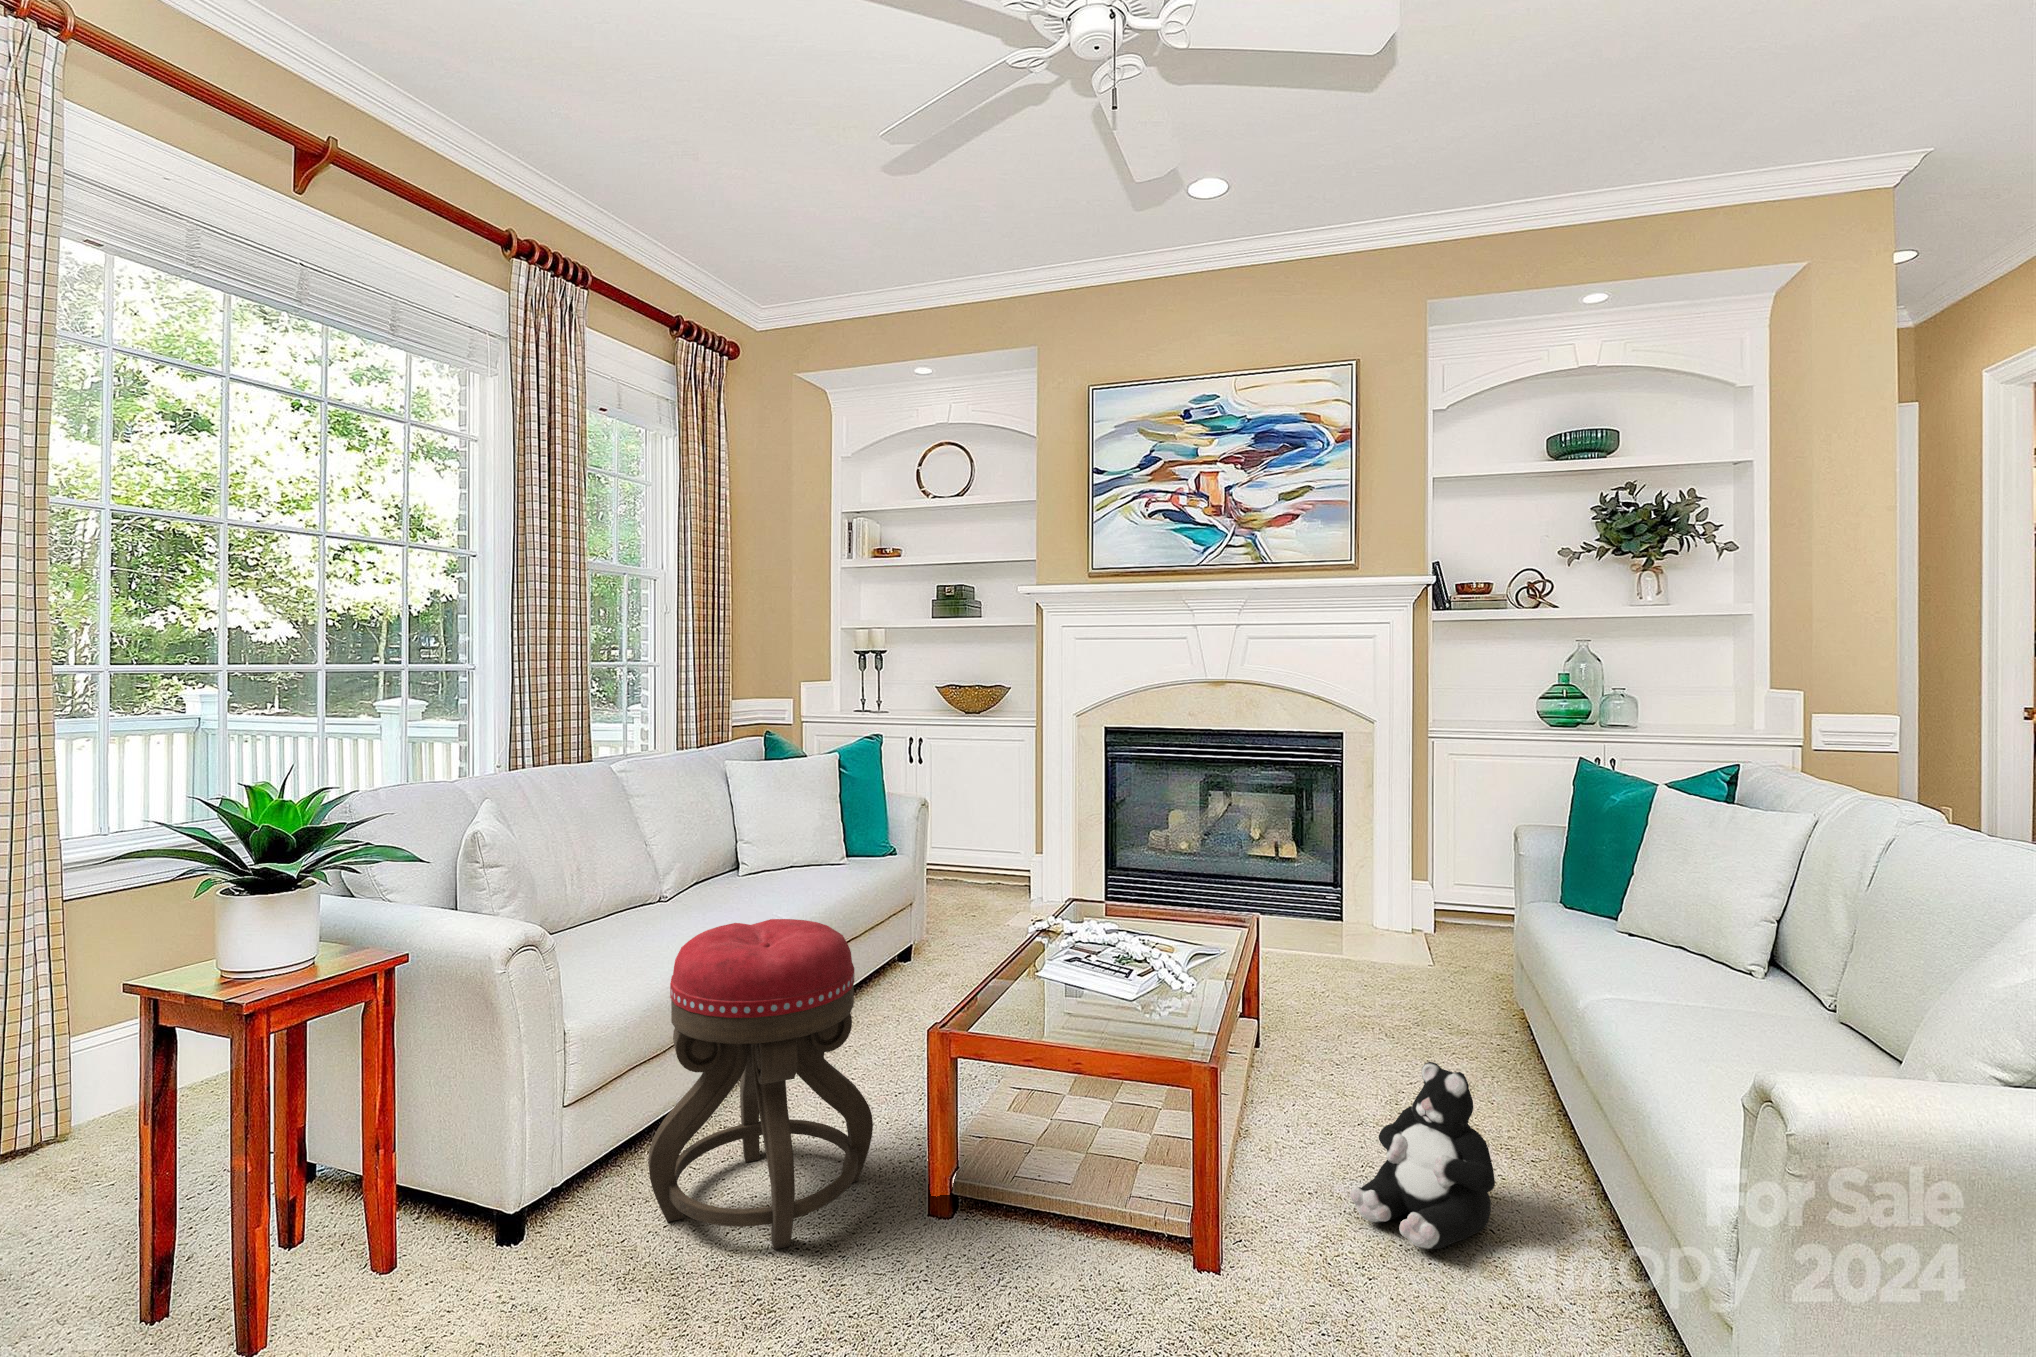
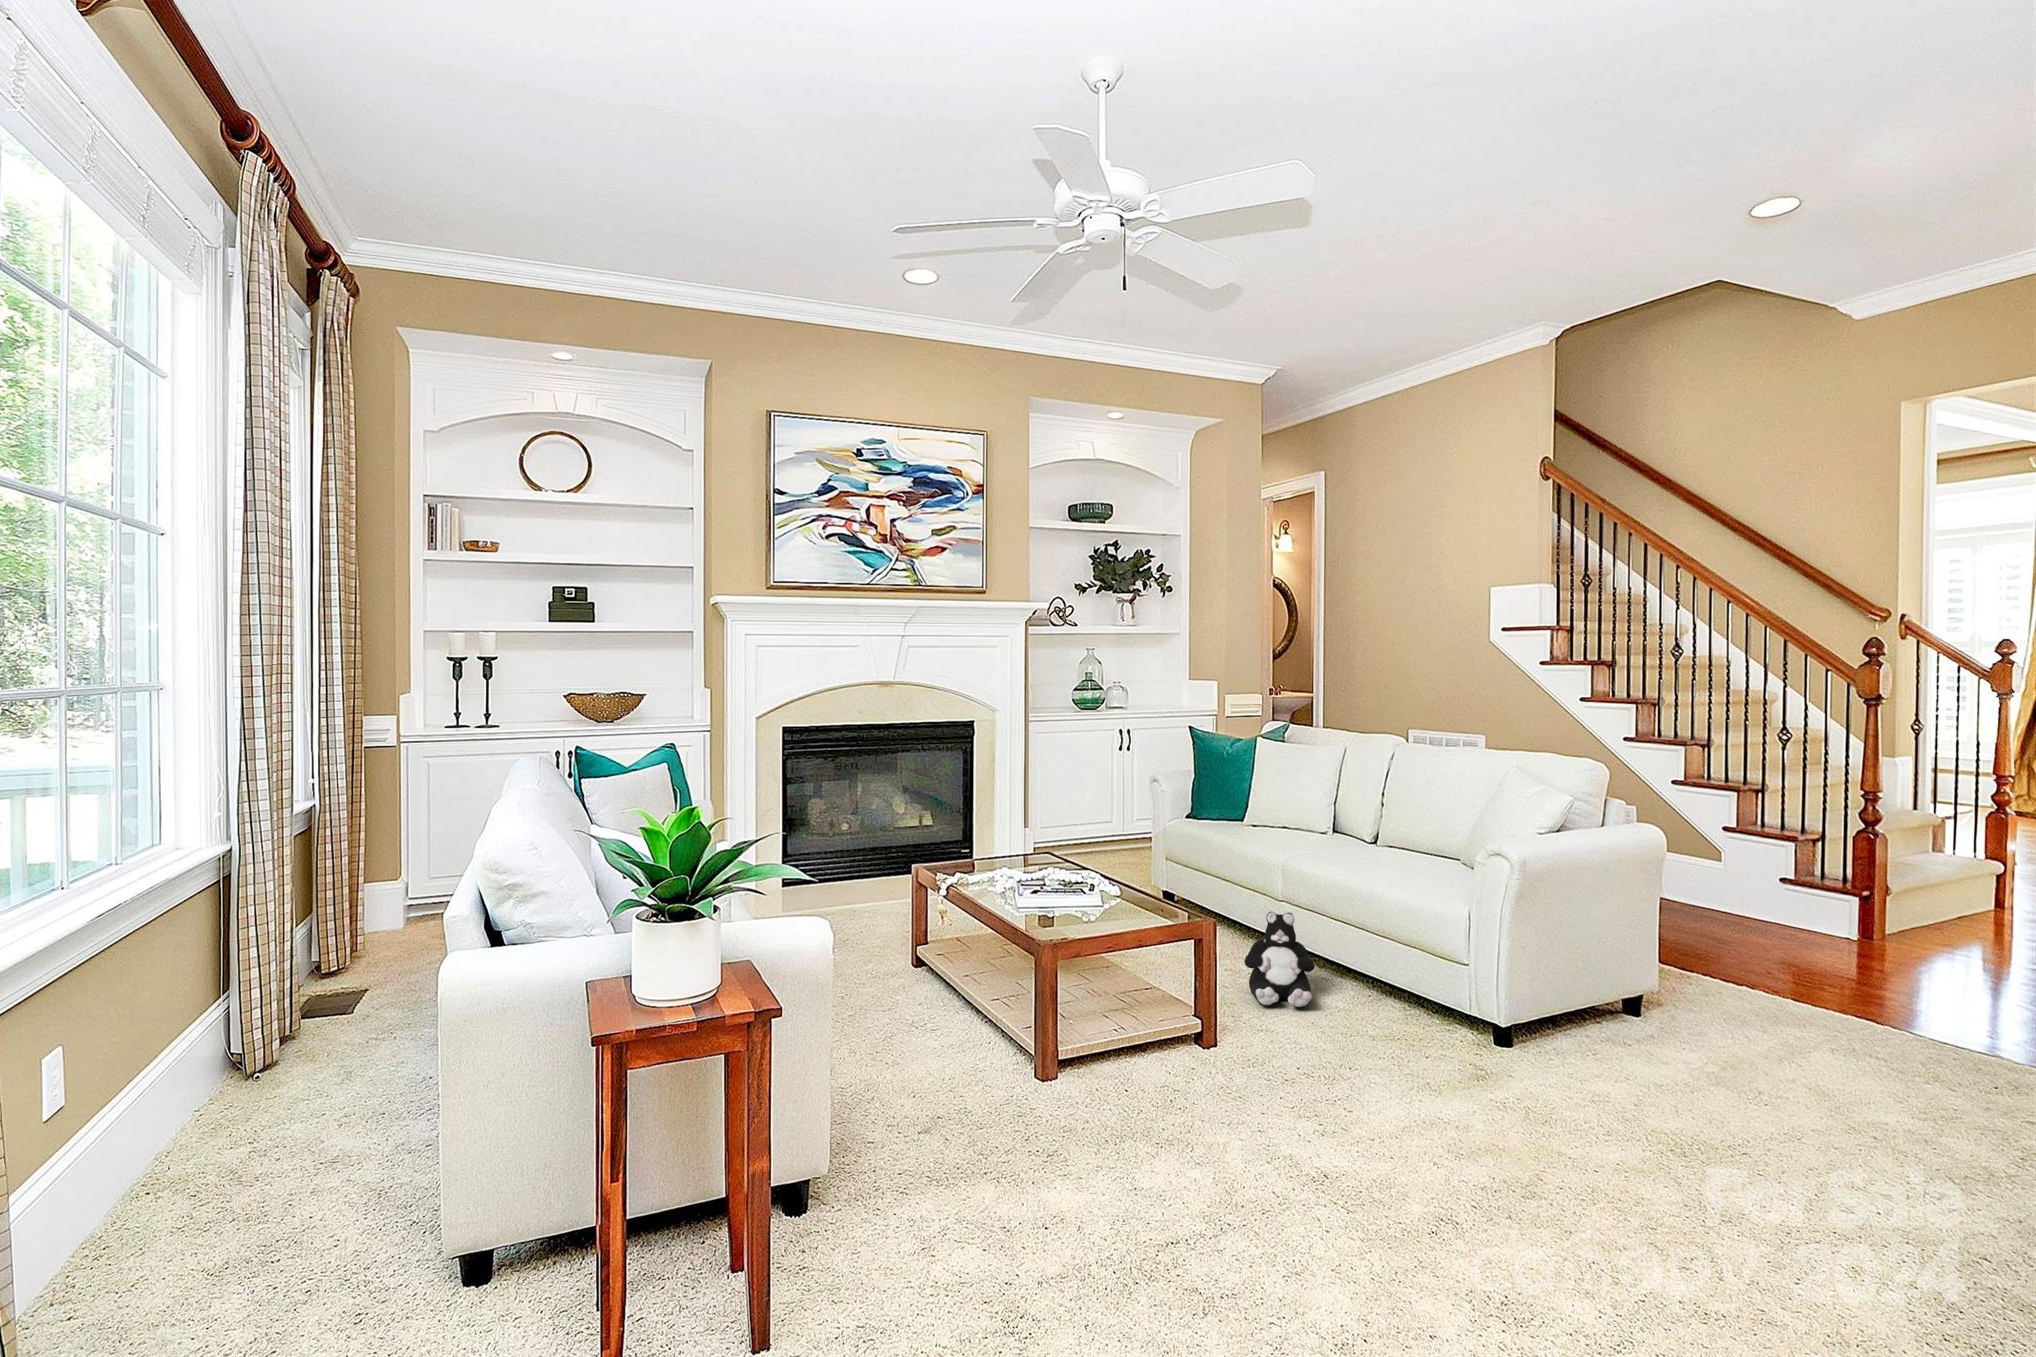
ottoman: present [648,919,873,1250] -> none [910,895,1069,1141]

